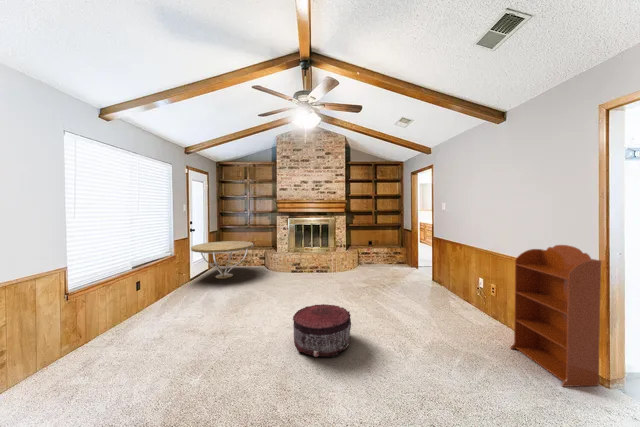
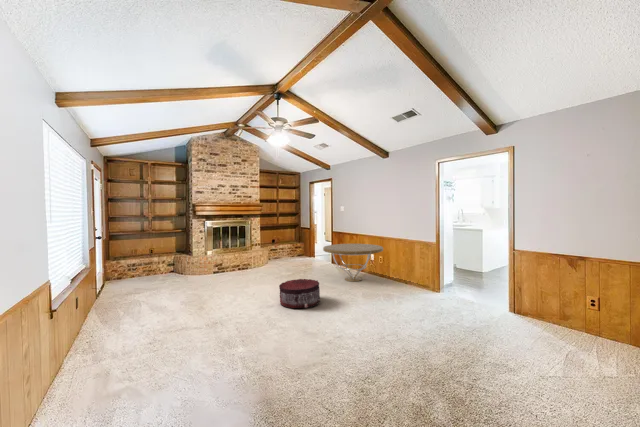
coffee table: present [191,241,254,279] -> present [323,244,383,282]
bookcase: present [511,245,601,387] -> none [395,227,430,293]

